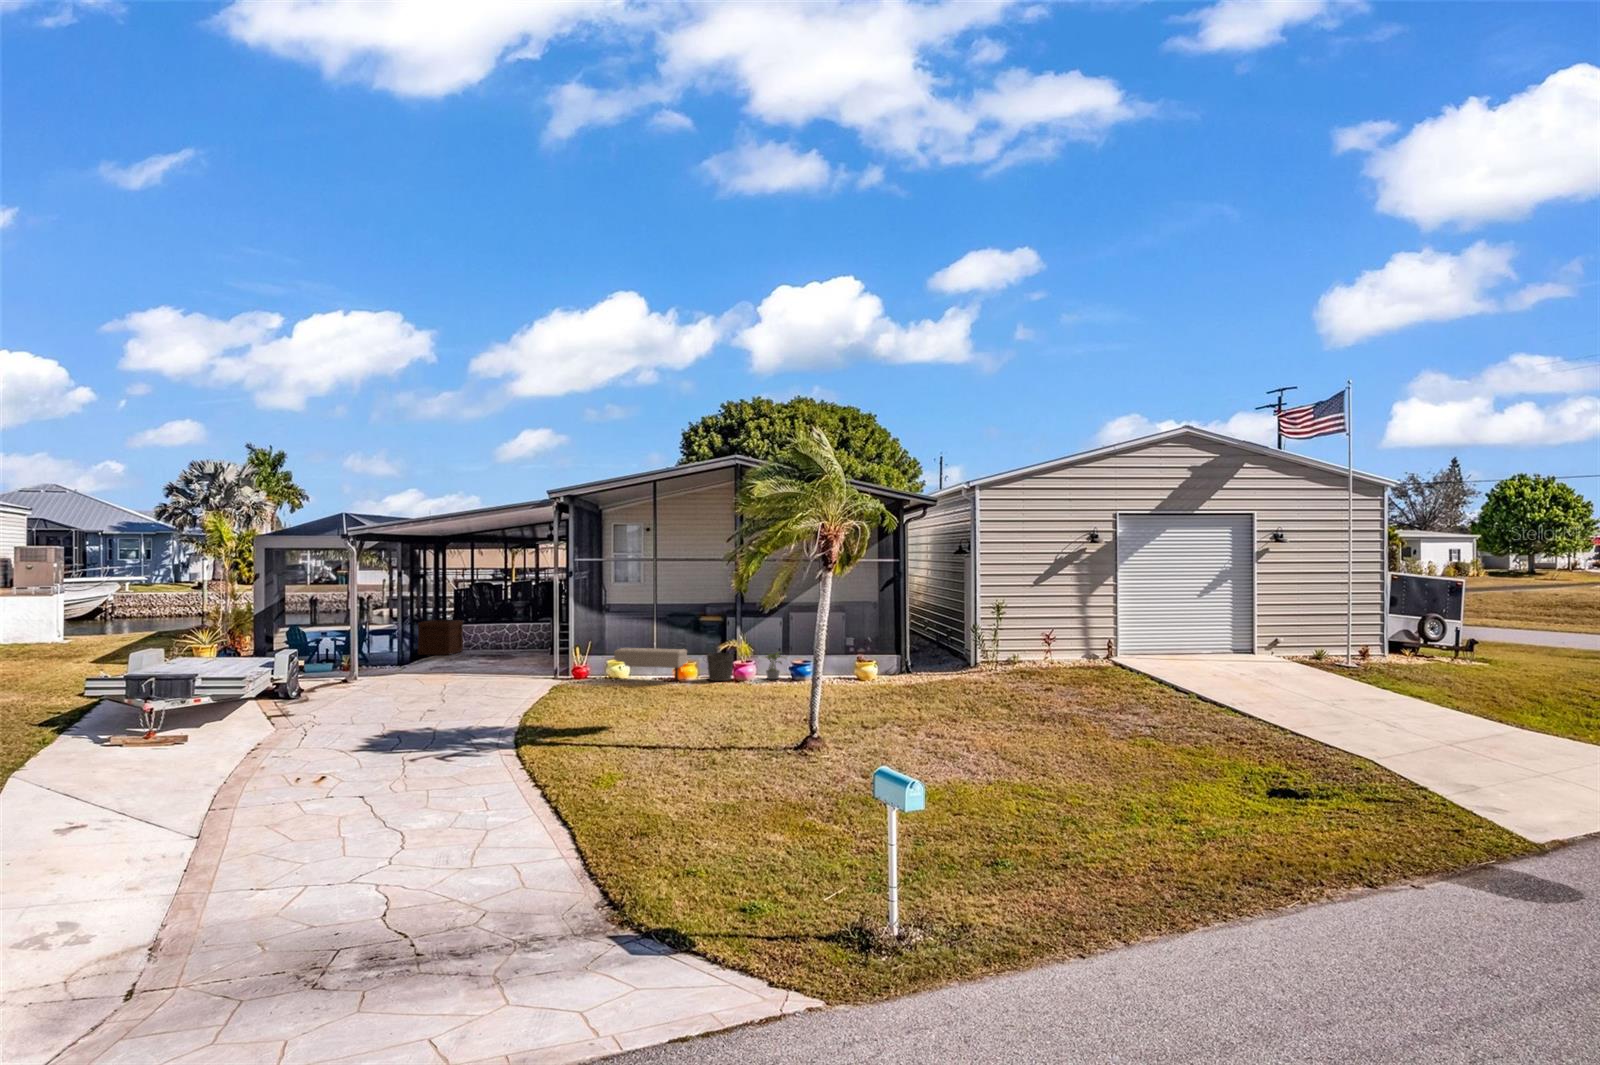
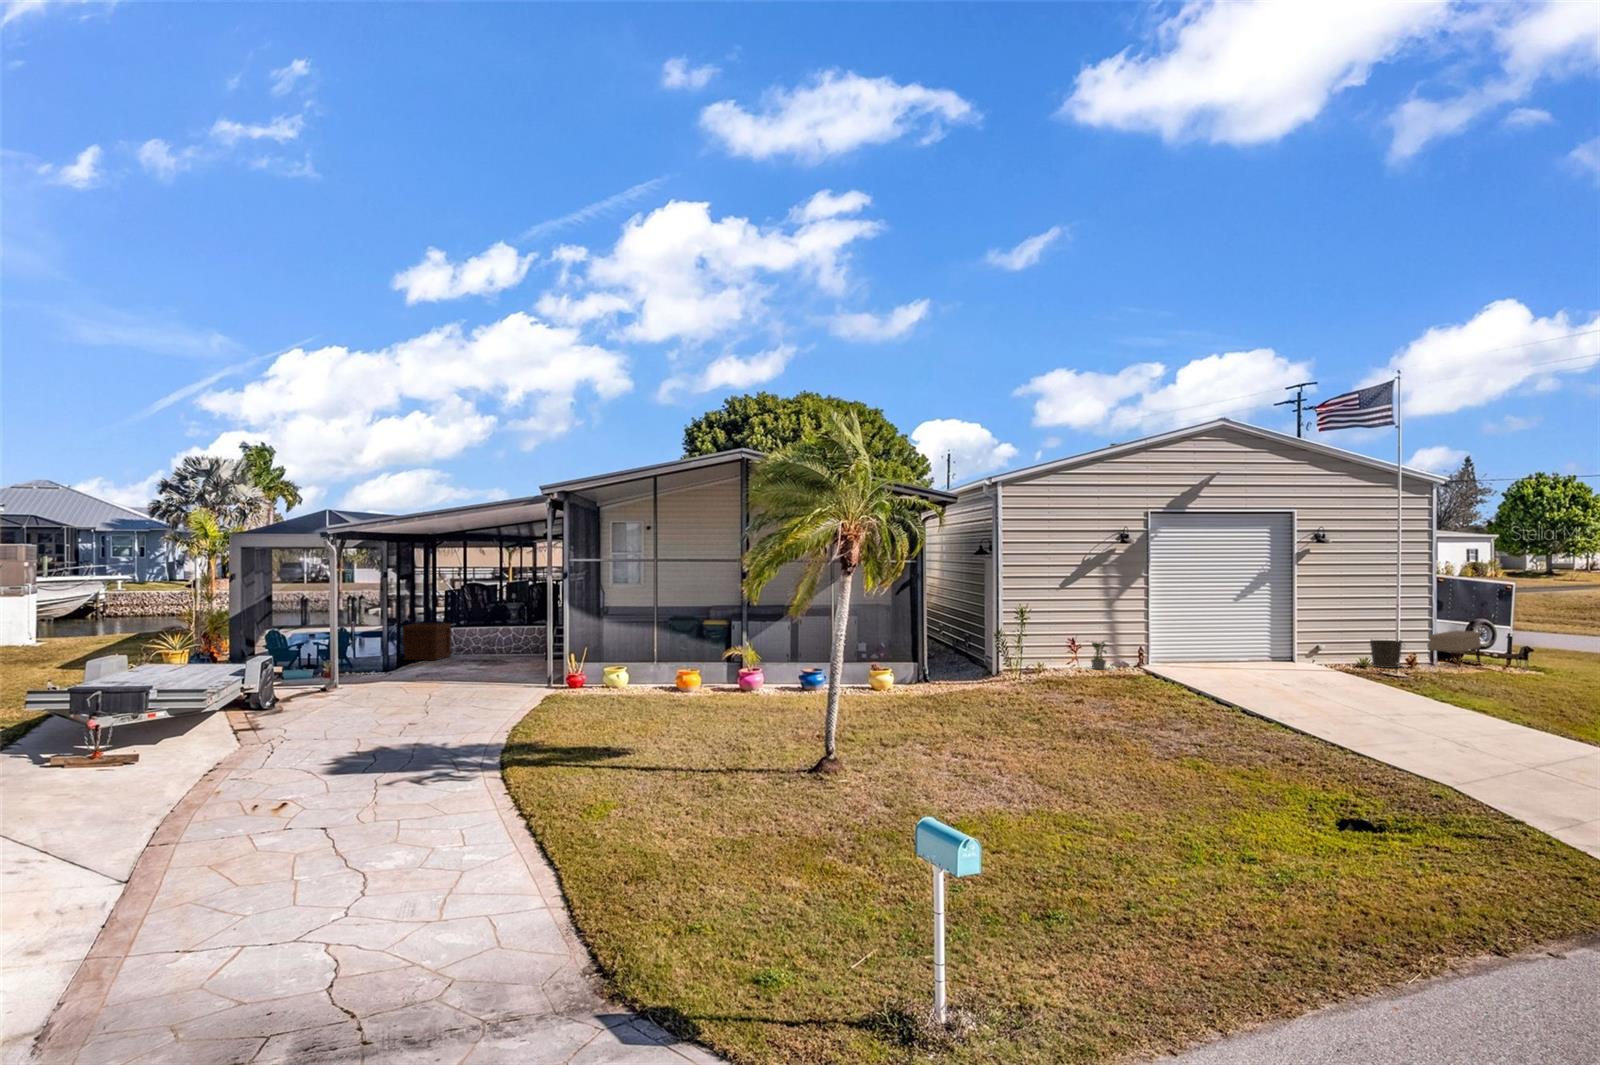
bench: present [614,648,687,682] -> present [1429,630,1481,667]
potted plant: present [766,652,782,679] -> present [1091,641,1107,669]
bucket: present [707,653,733,681] -> present [1370,640,1402,668]

